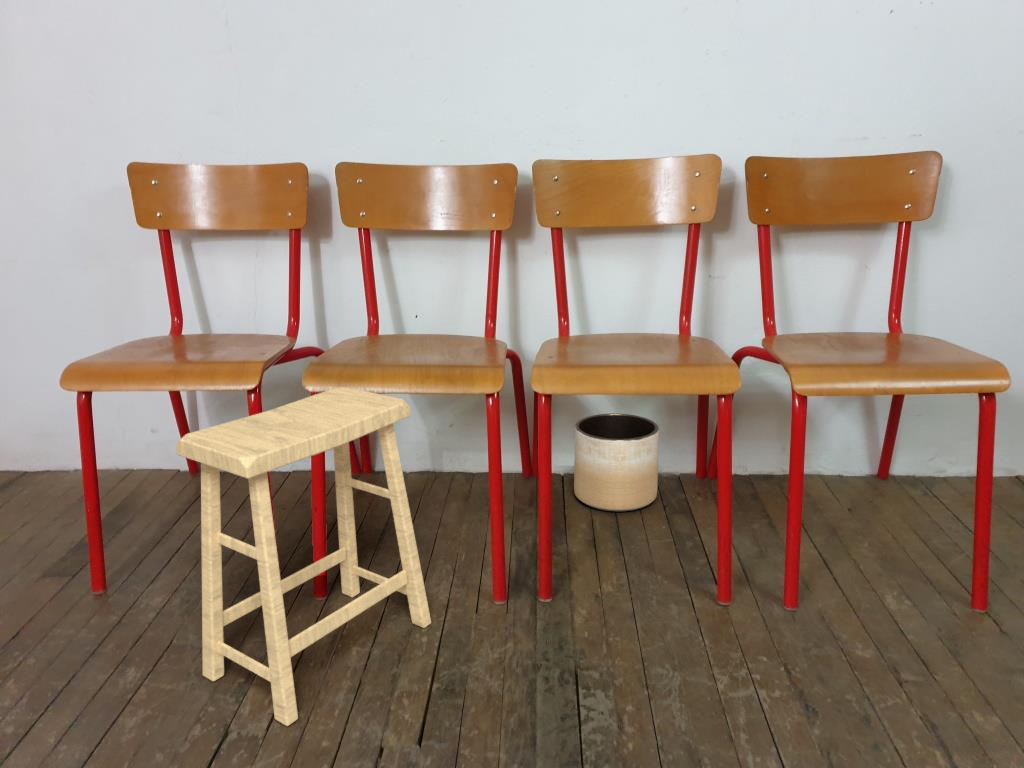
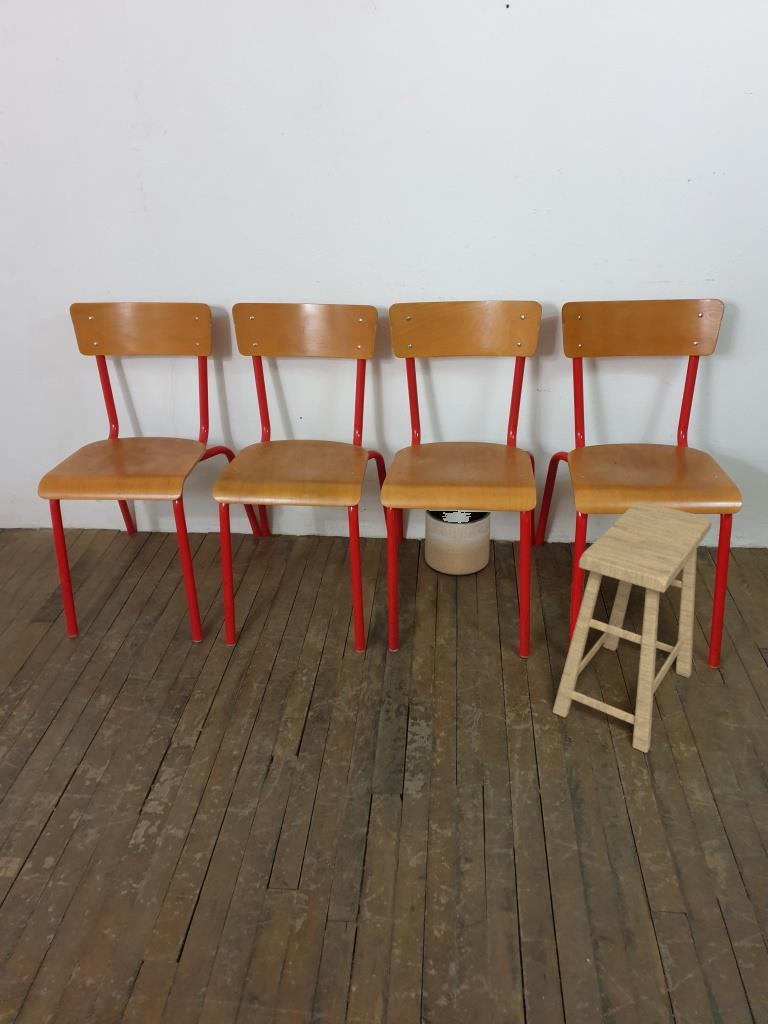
footstool: present [176,387,431,726] -> present [553,502,711,753]

